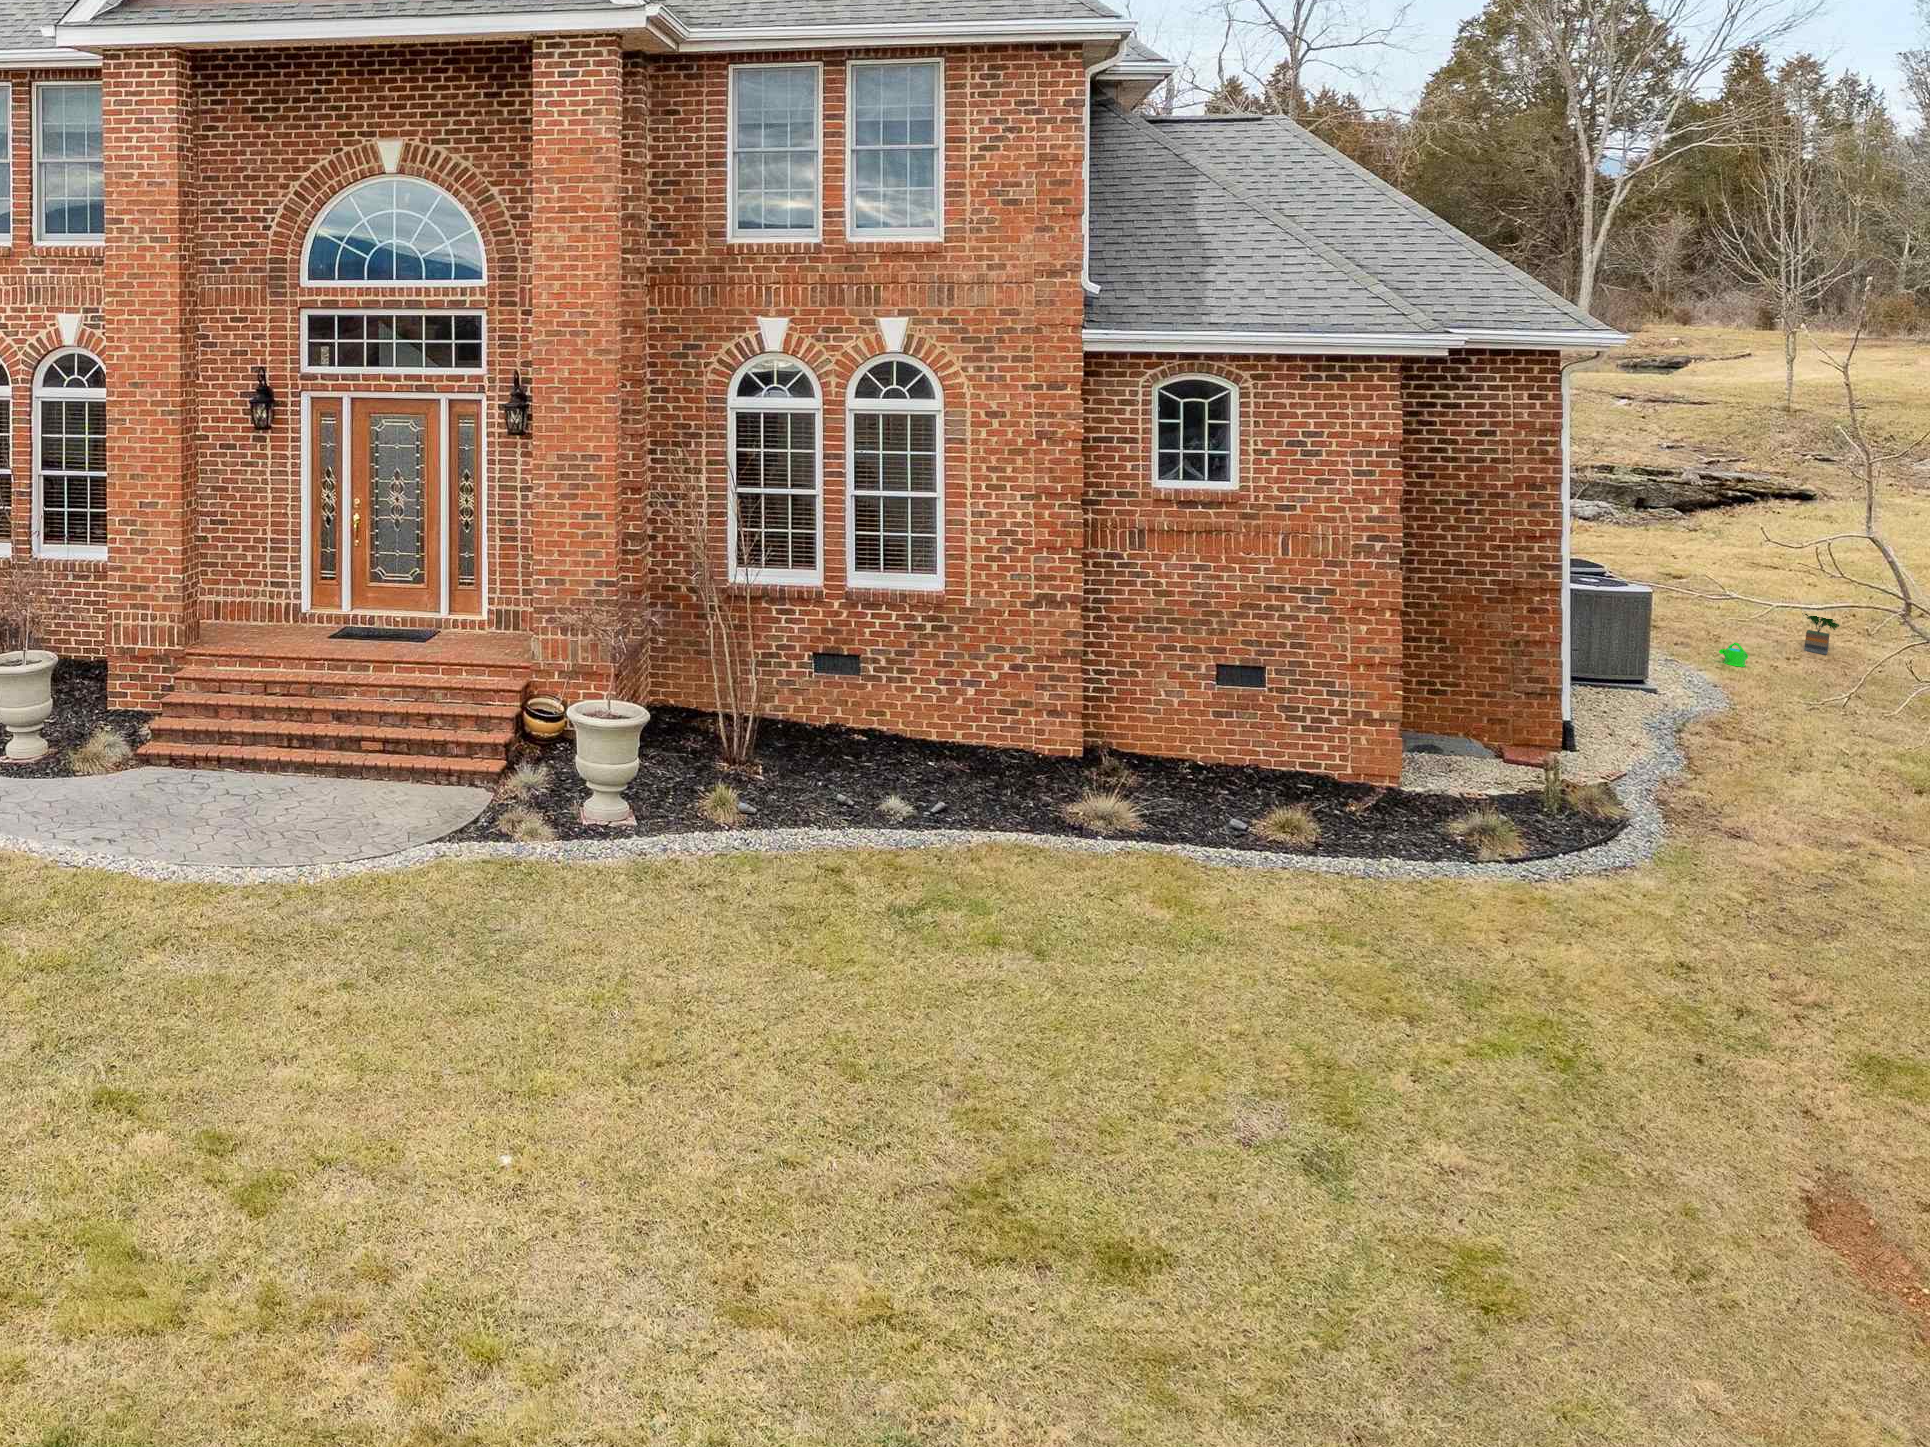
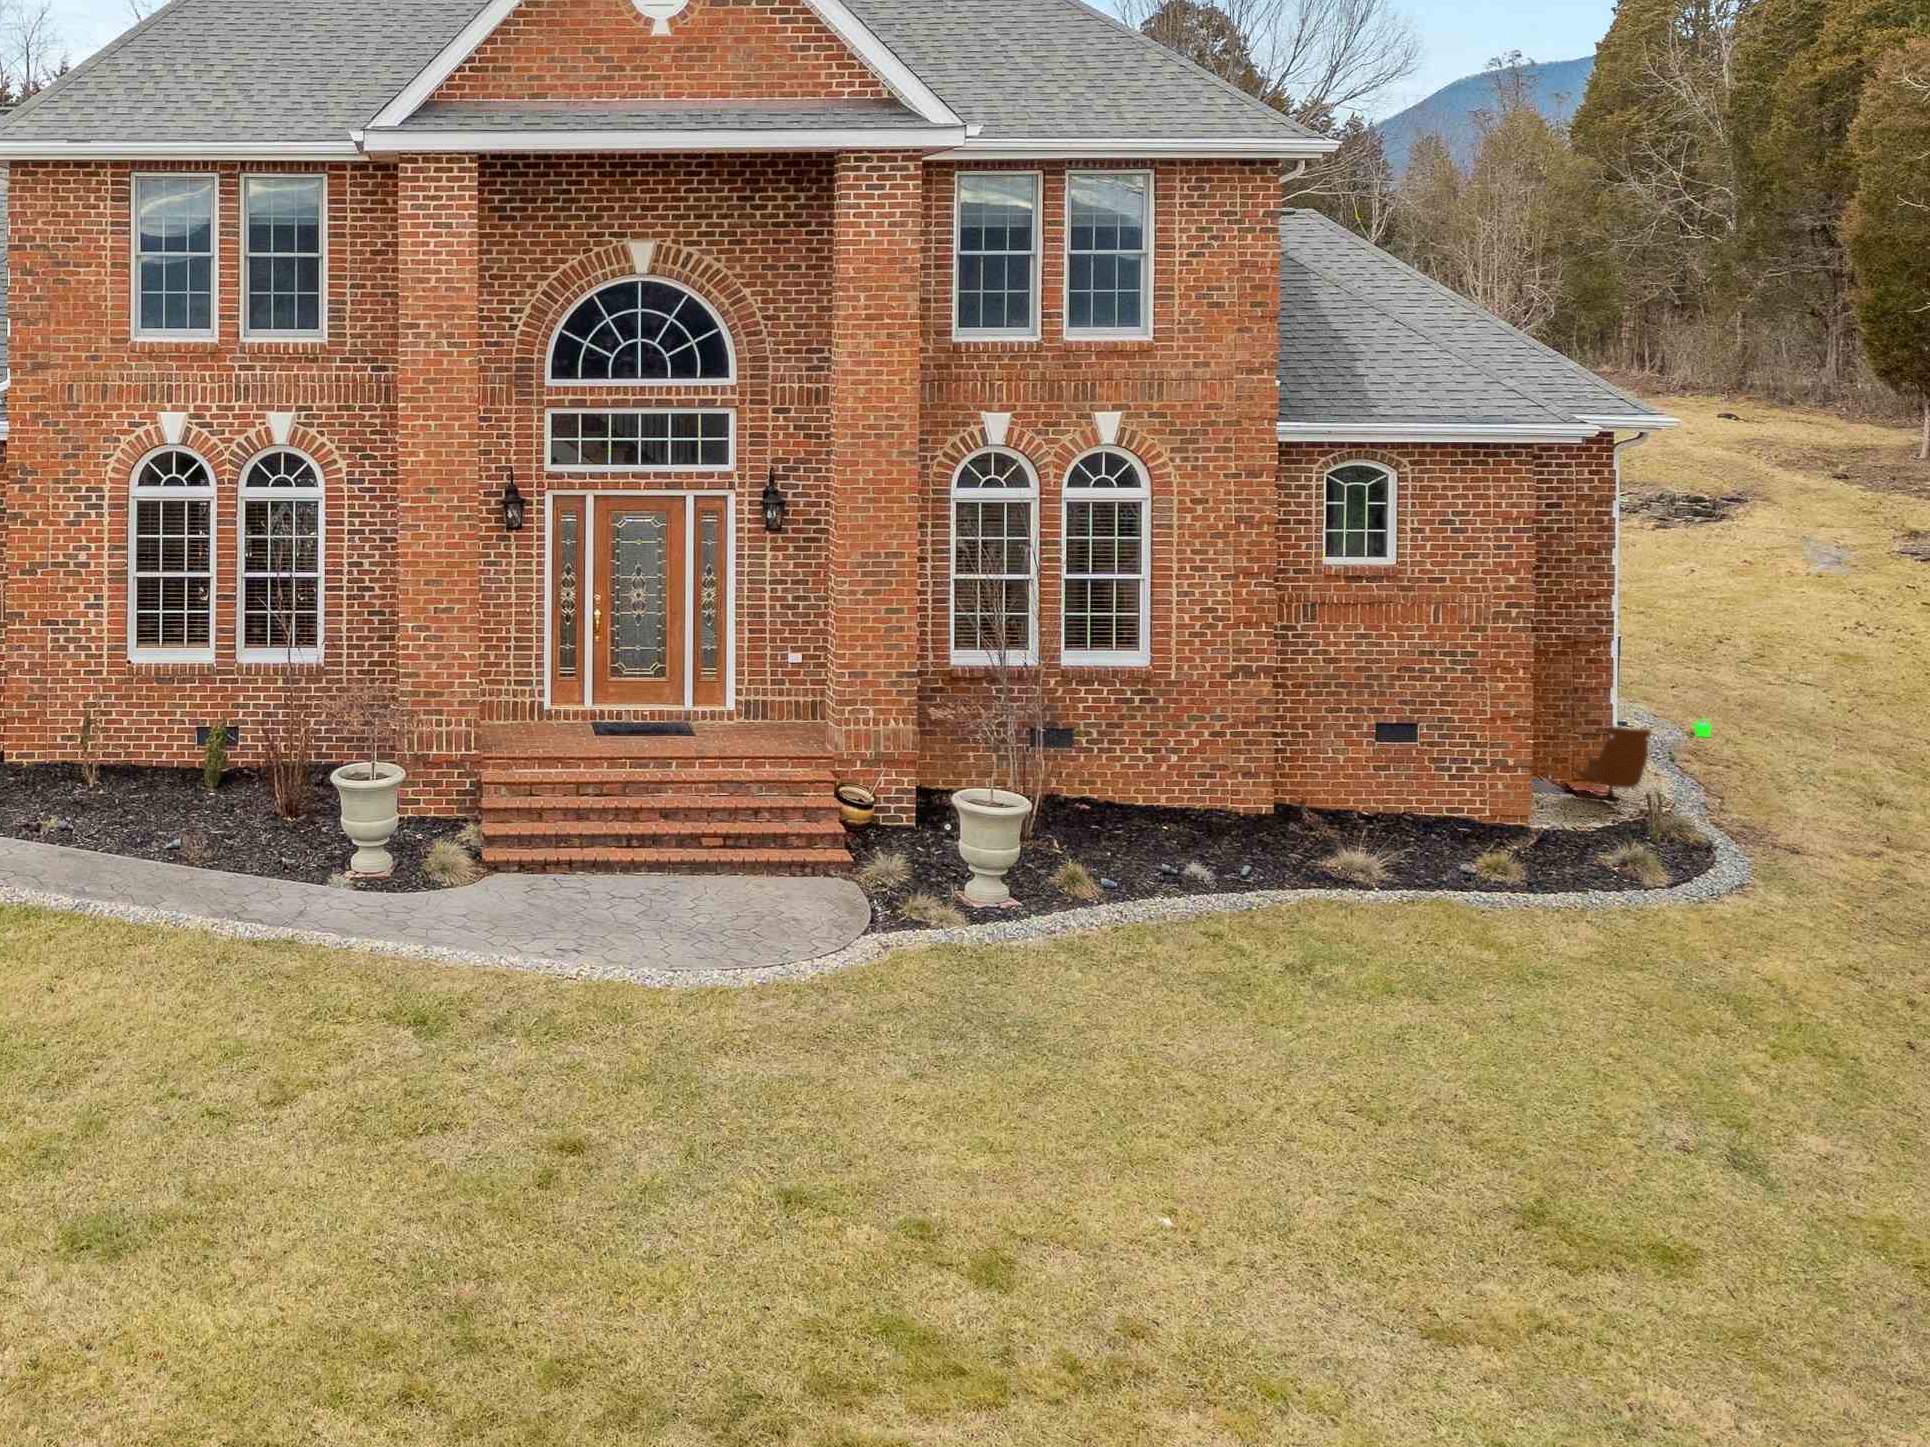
potted tree: present [1802,613,1840,655] -> none [1743,690,1775,729]
lounge chair: none [1500,678,1585,775] -> present [1576,726,1651,803]

